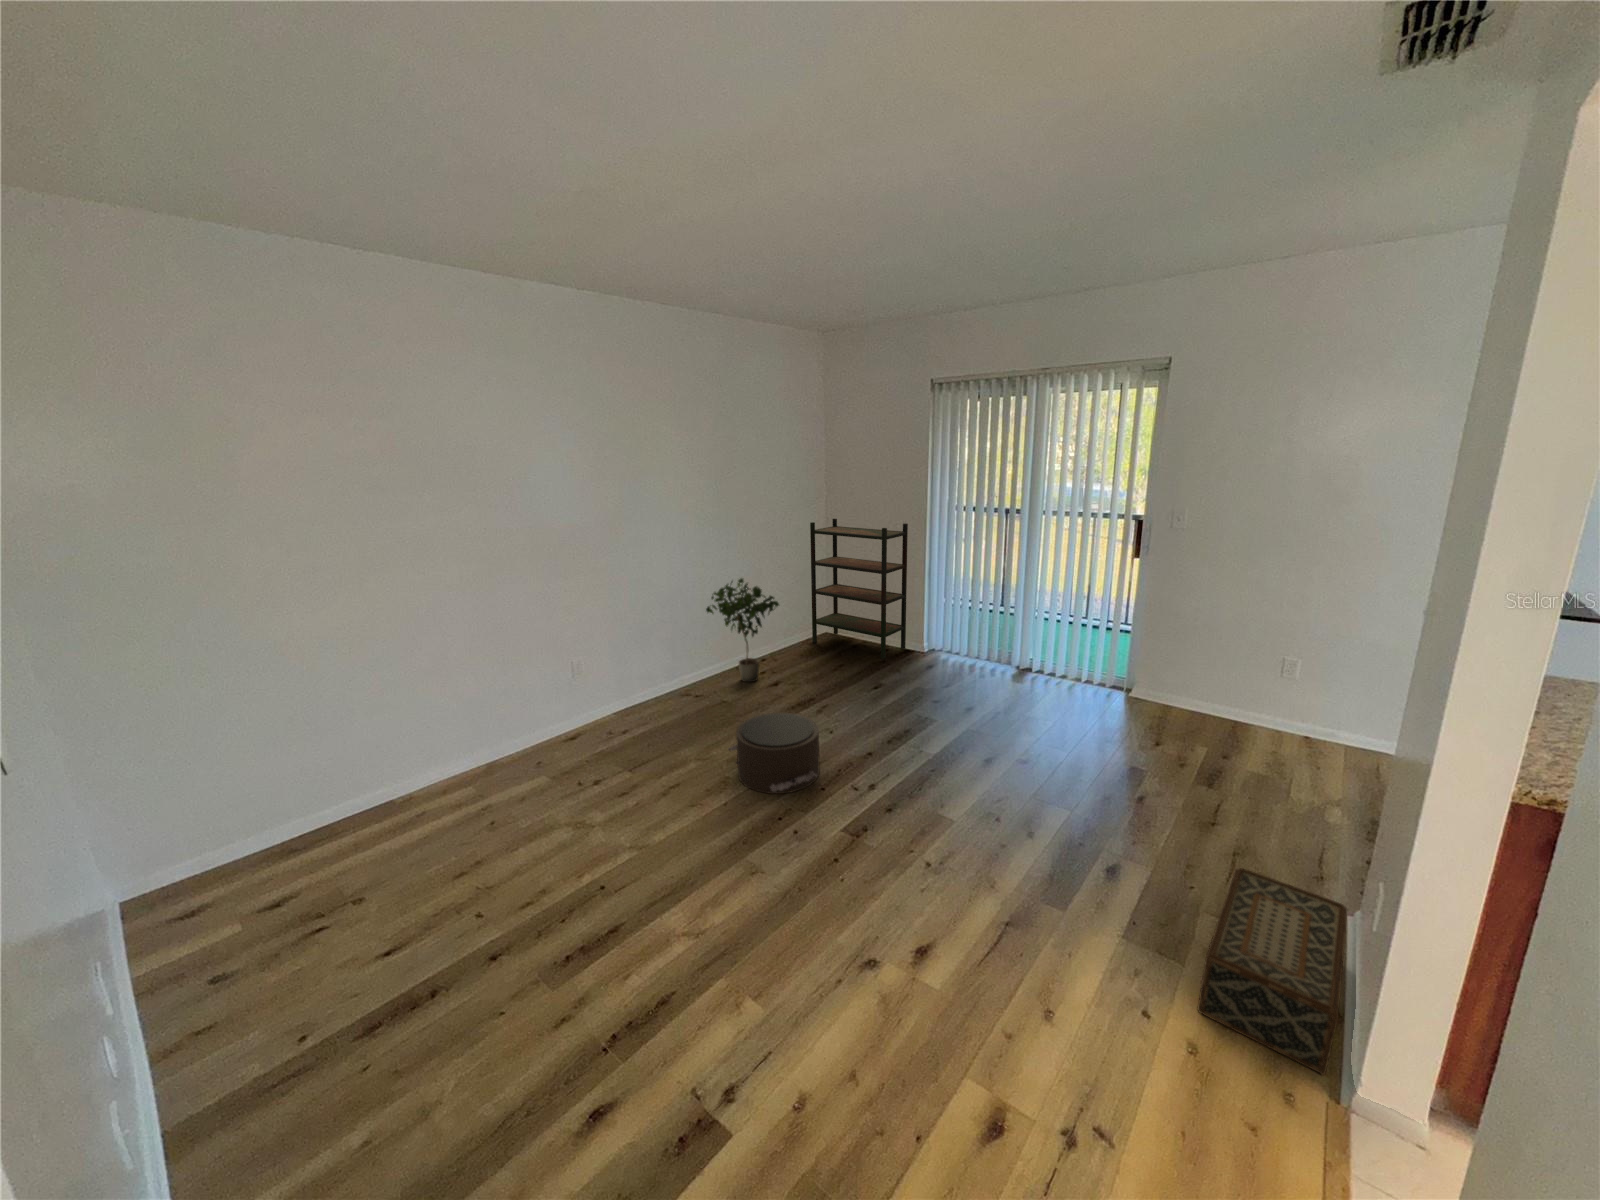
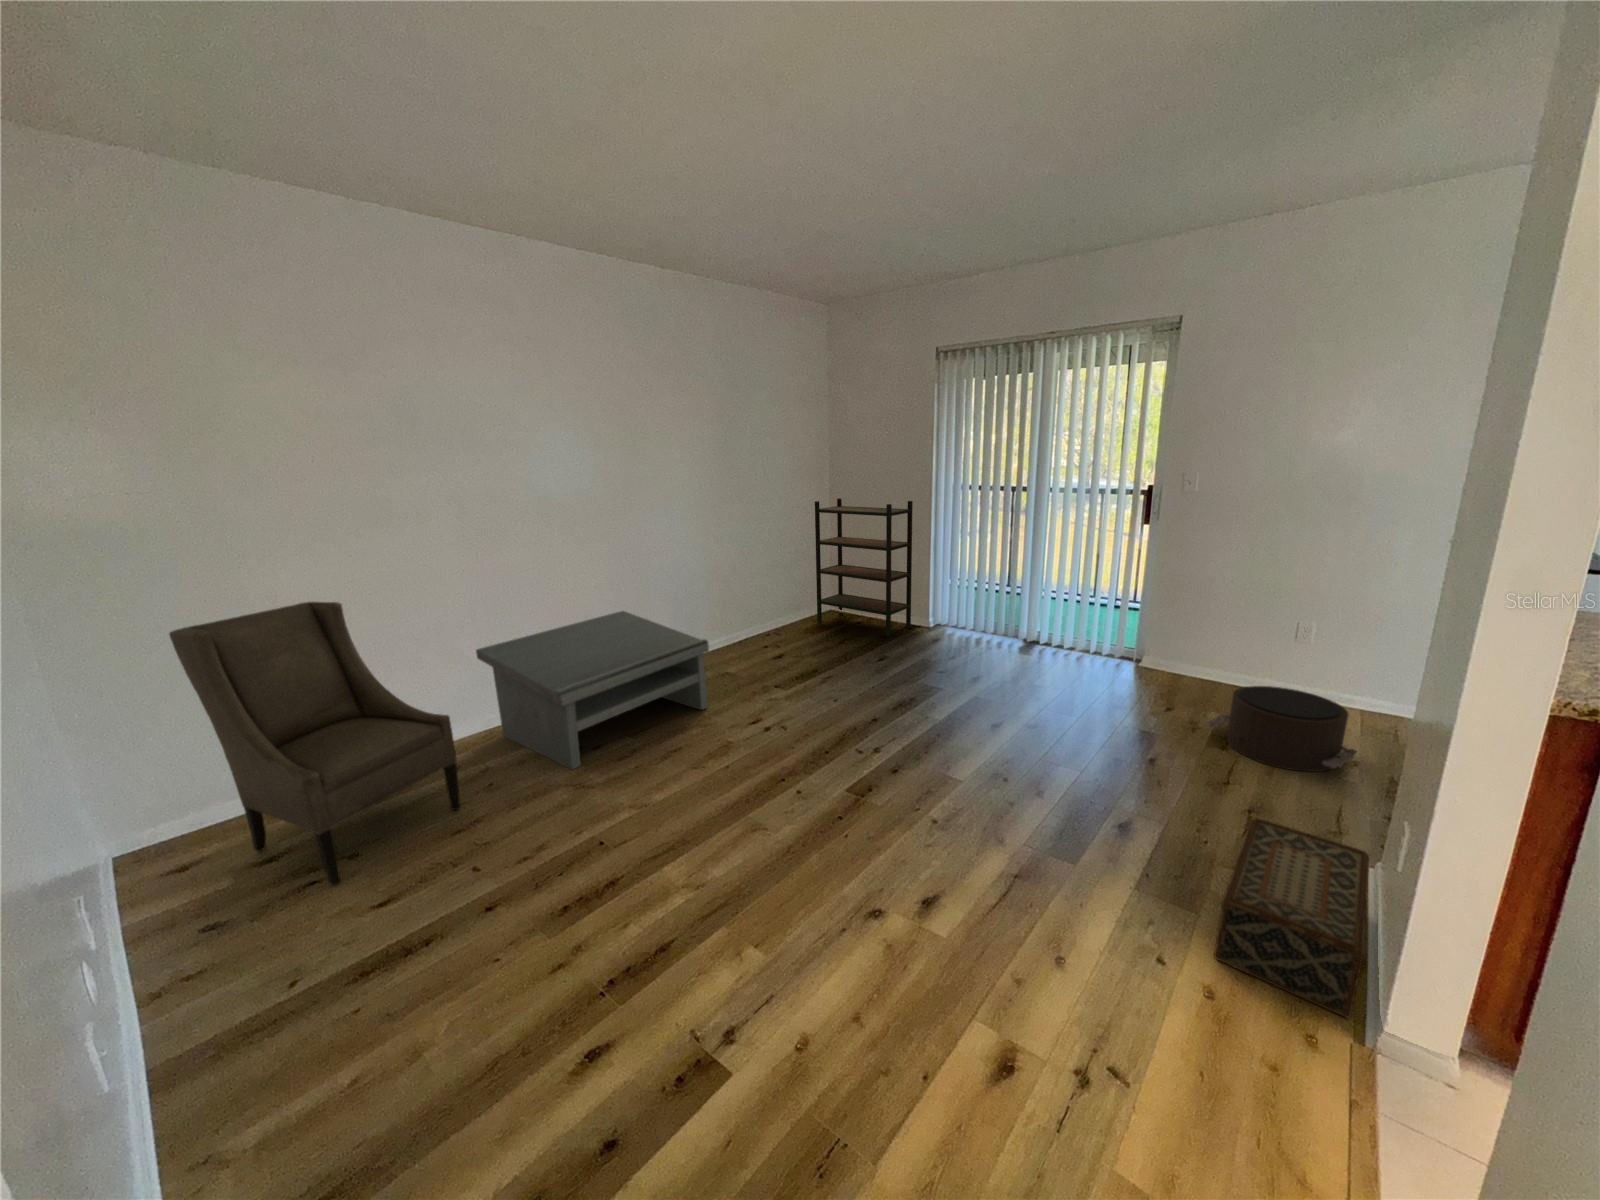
potted plant: present [706,578,779,682] -> none [710,554,784,658]
coffee table: none [474,638,706,806] -> present [476,611,709,769]
armchair: none [172,644,460,934] -> present [169,602,460,885]
pouf: present [729,713,820,794] -> present [1207,686,1357,772]

